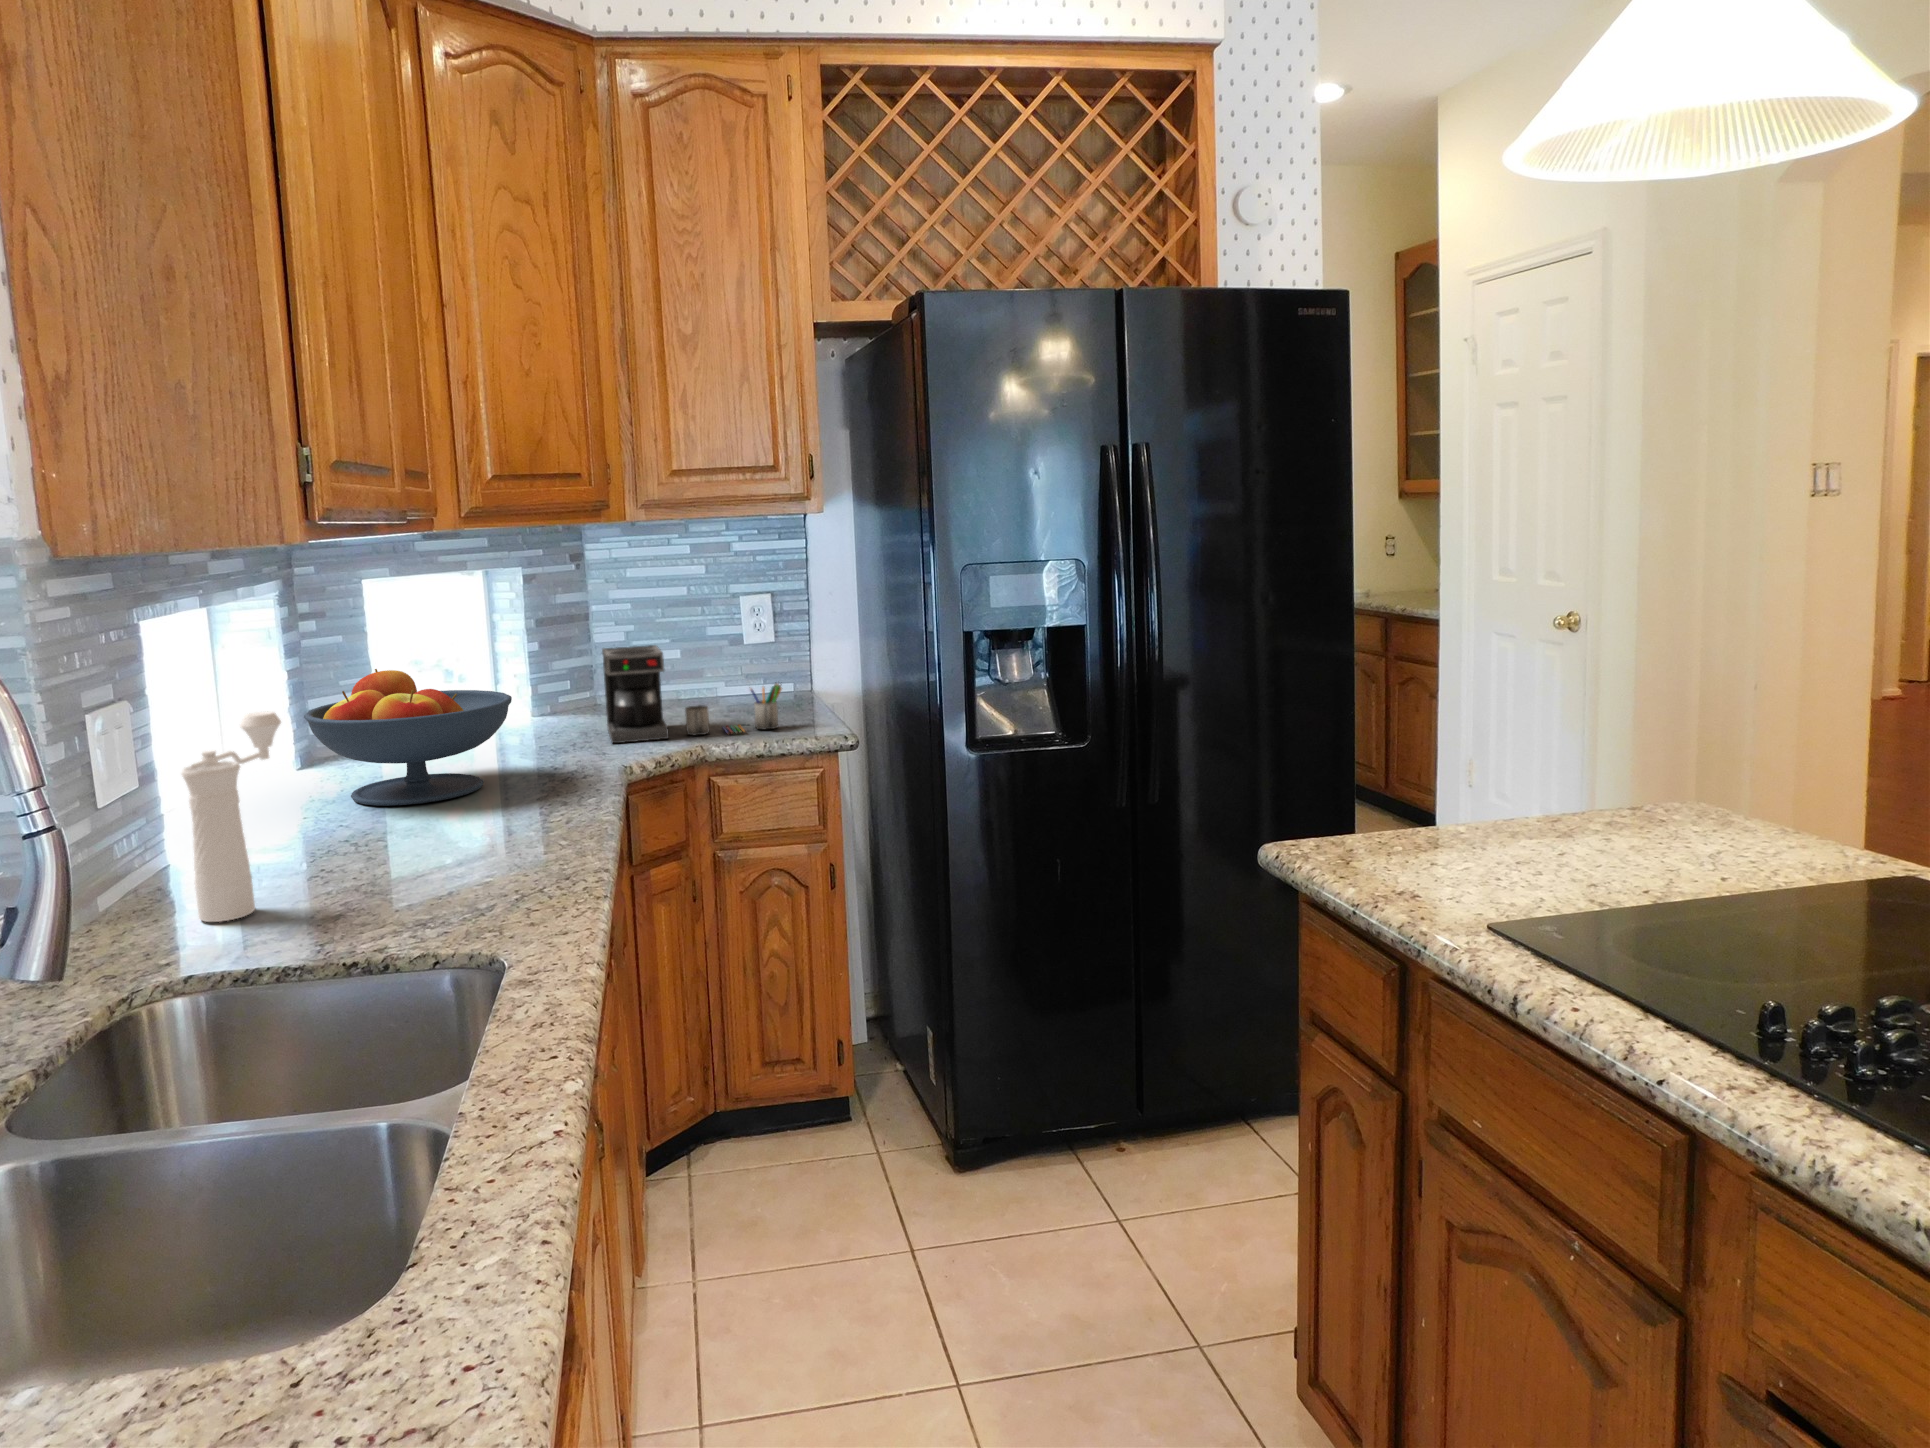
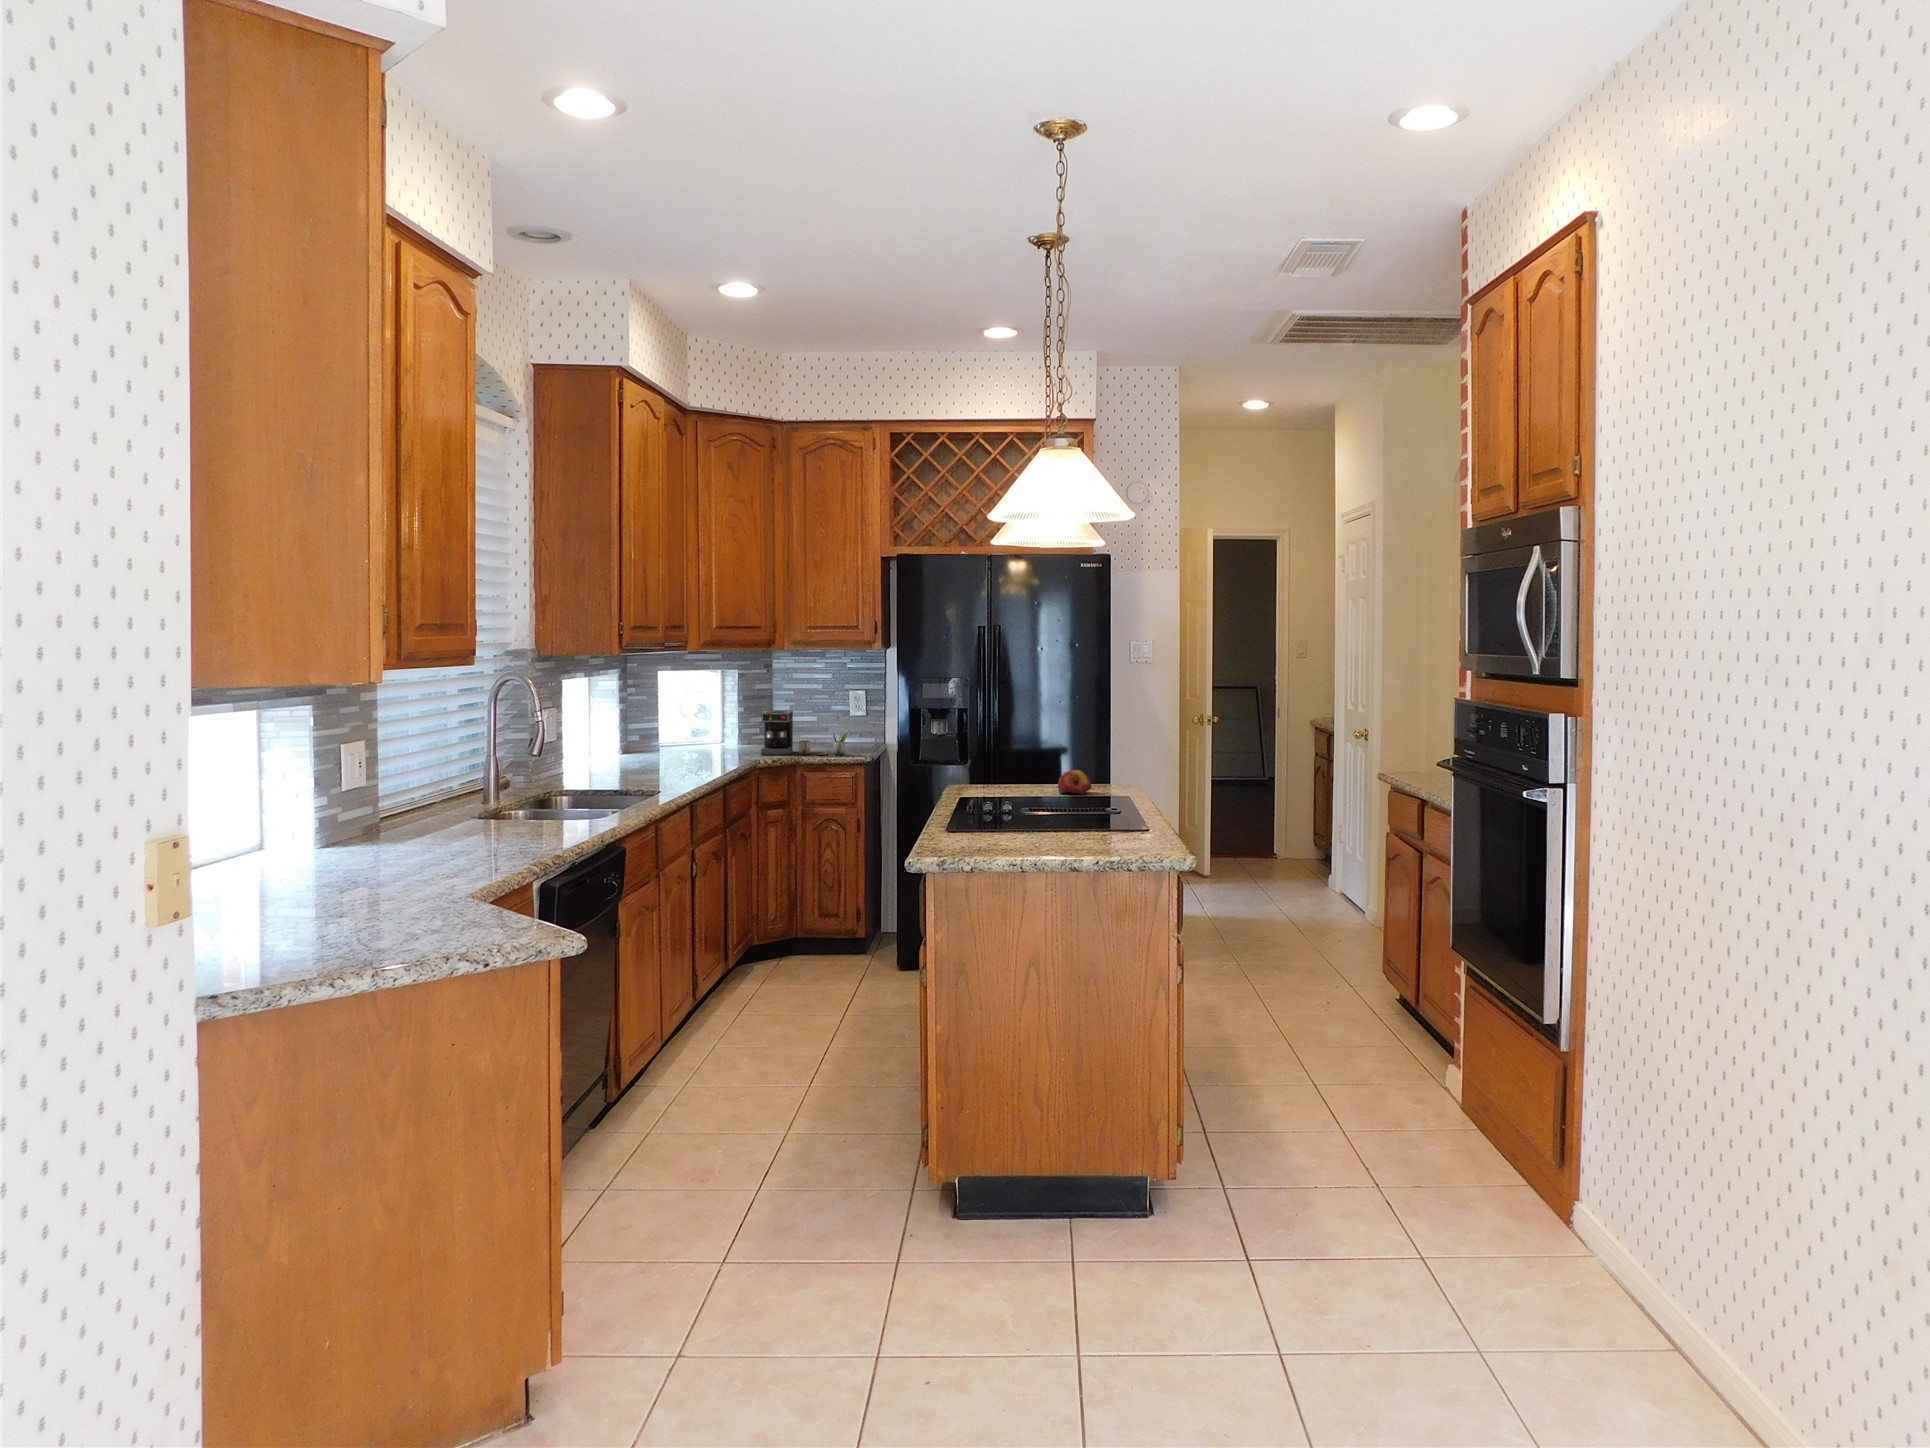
fruit bowl: present [304,669,512,806] -> none [621,709,707,764]
pepper mill: present [182,711,281,922] -> none [571,714,606,782]
apple: none [1550,780,1654,847] -> present [1058,770,1091,794]

